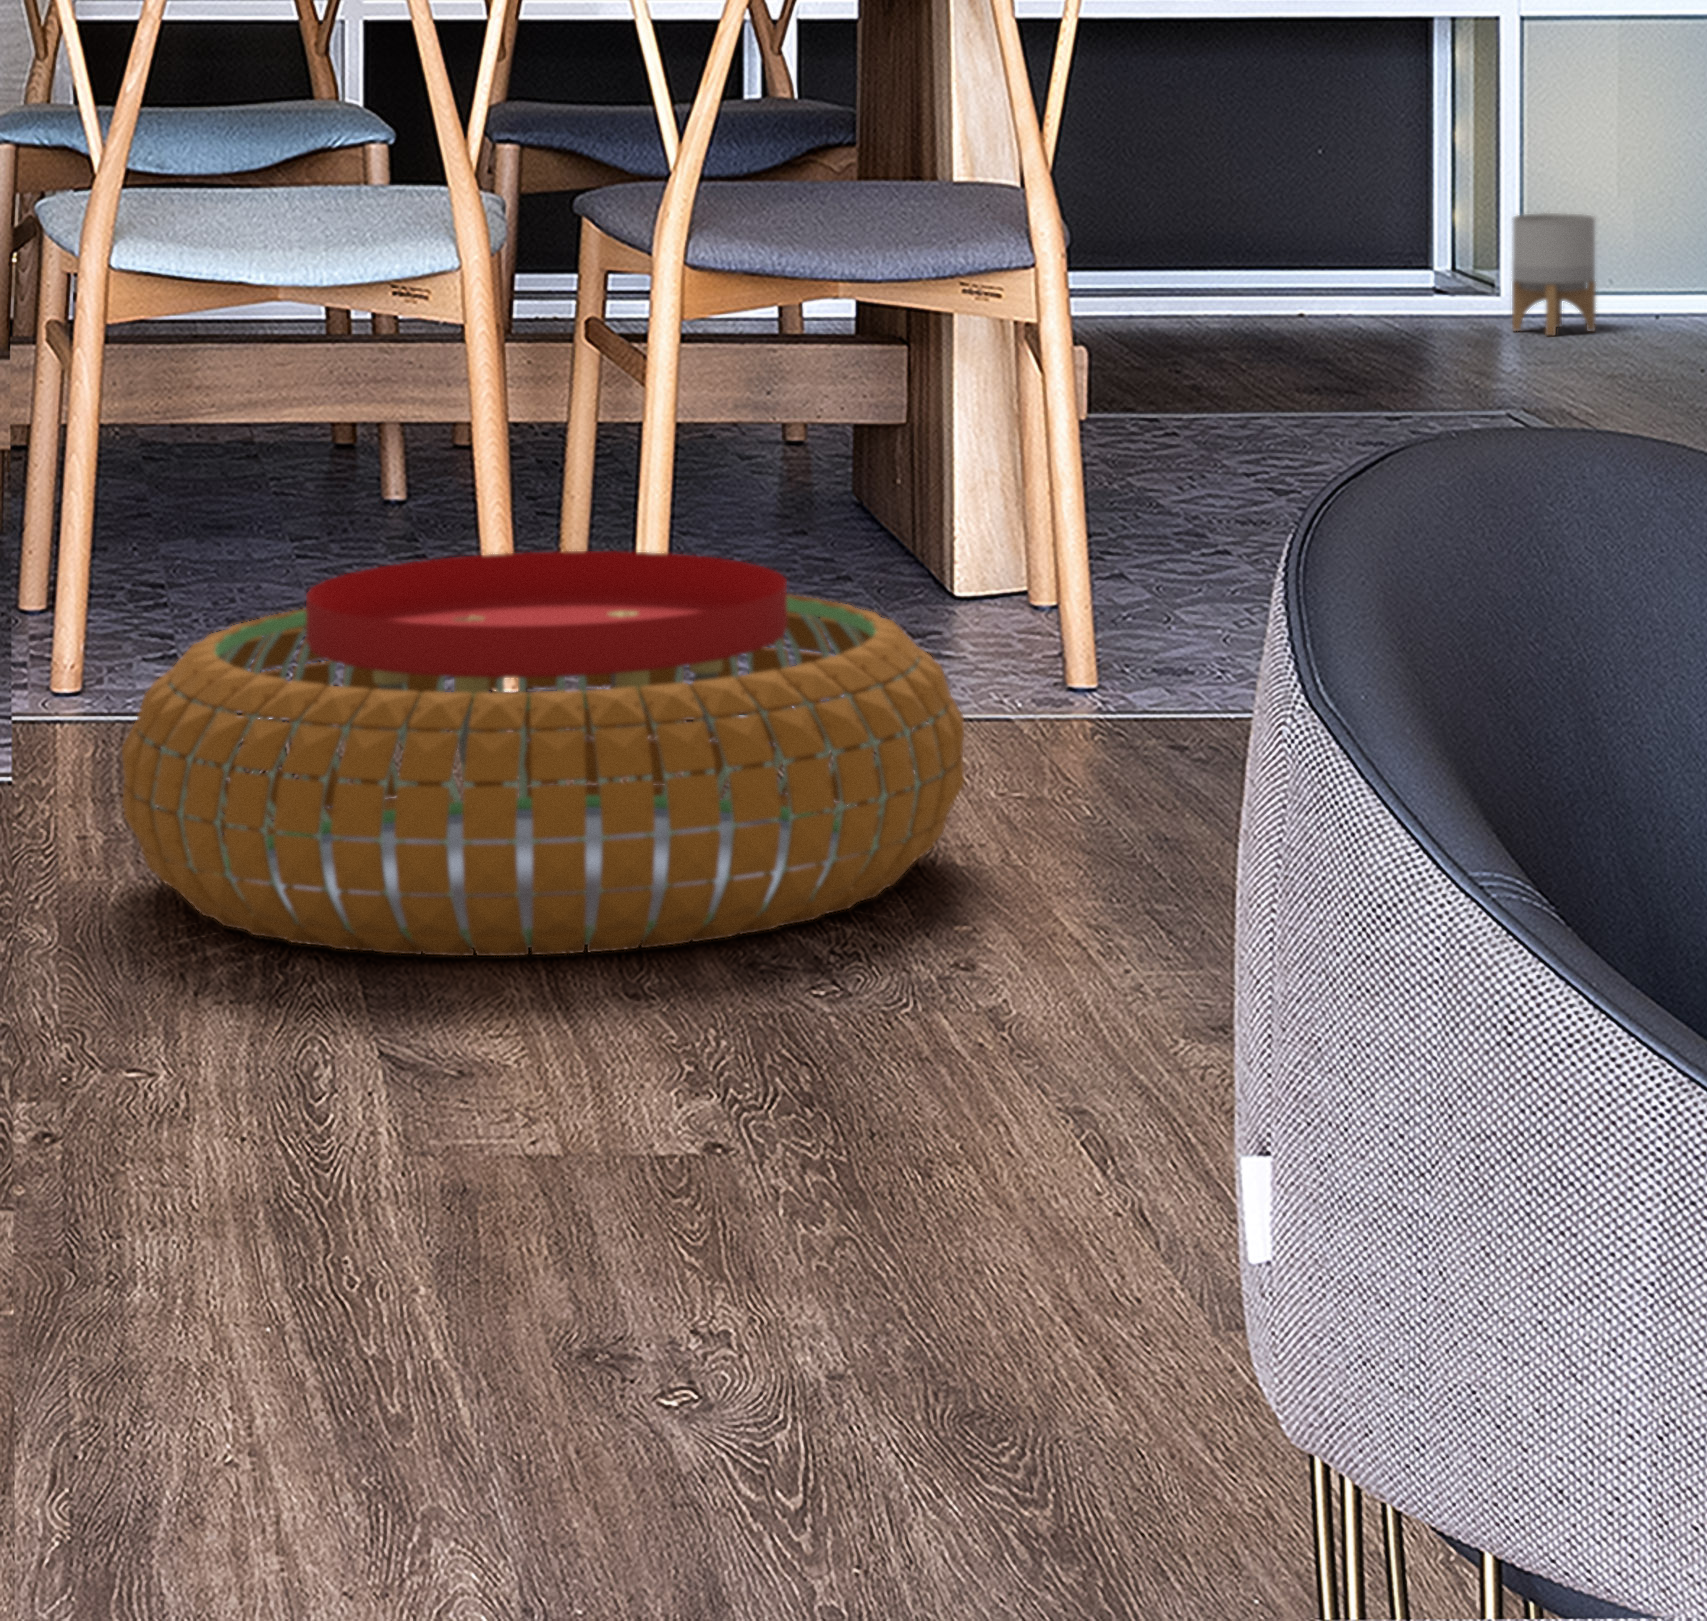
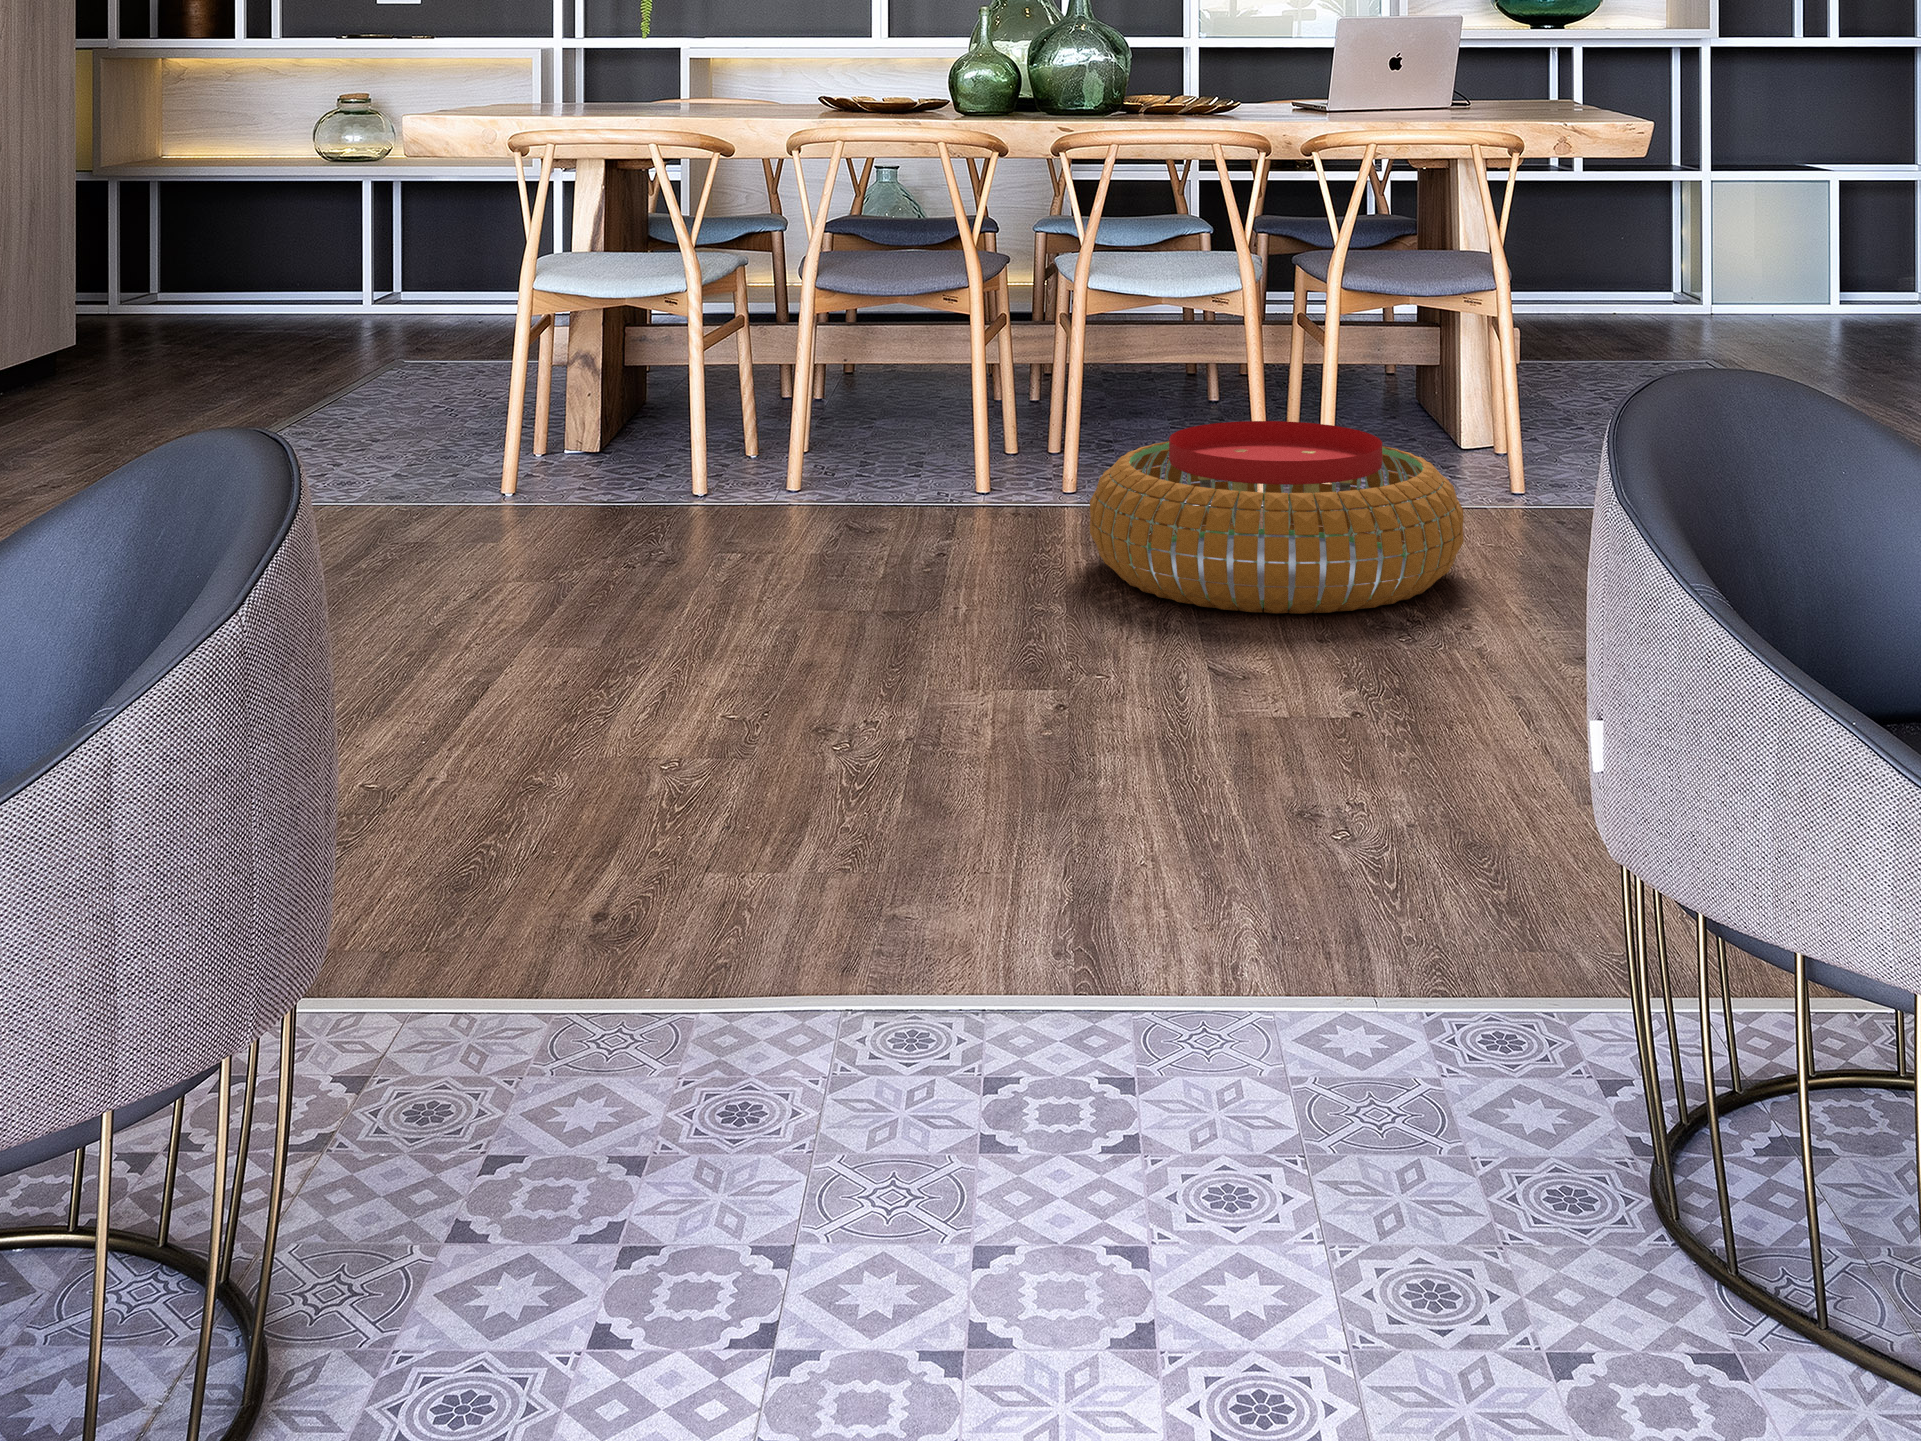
planter: present [1512,213,1596,335] -> none [1699,267,1738,321]

